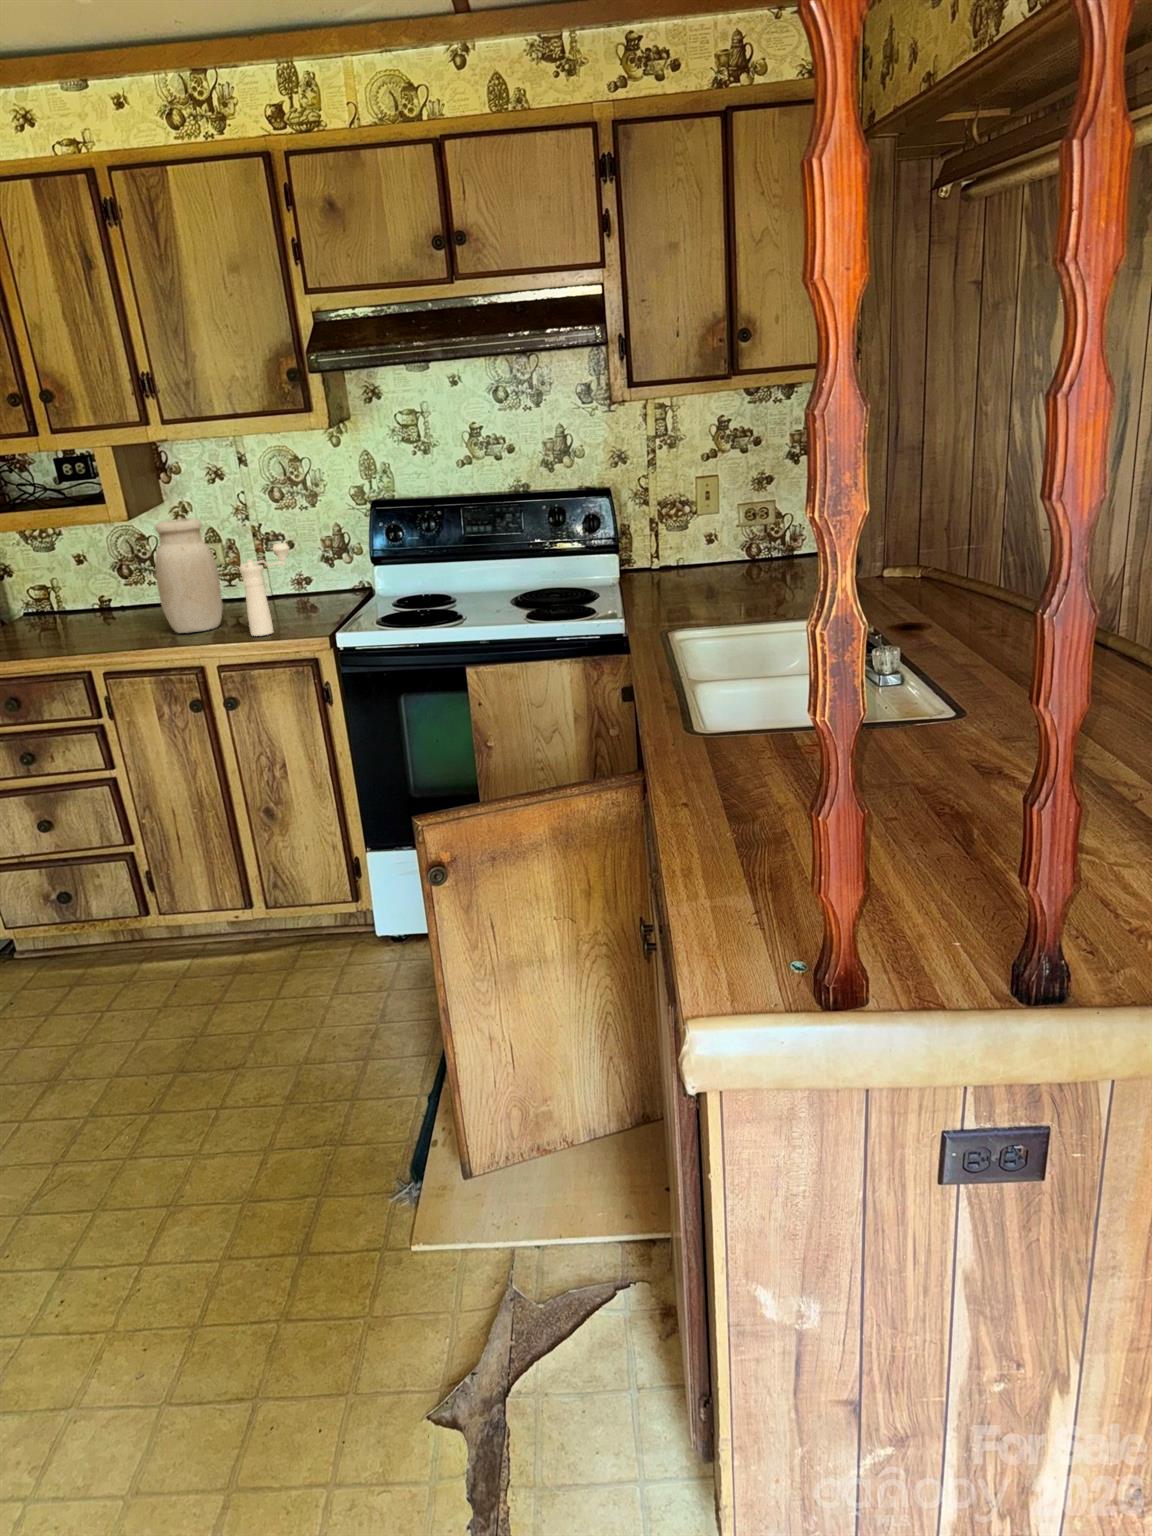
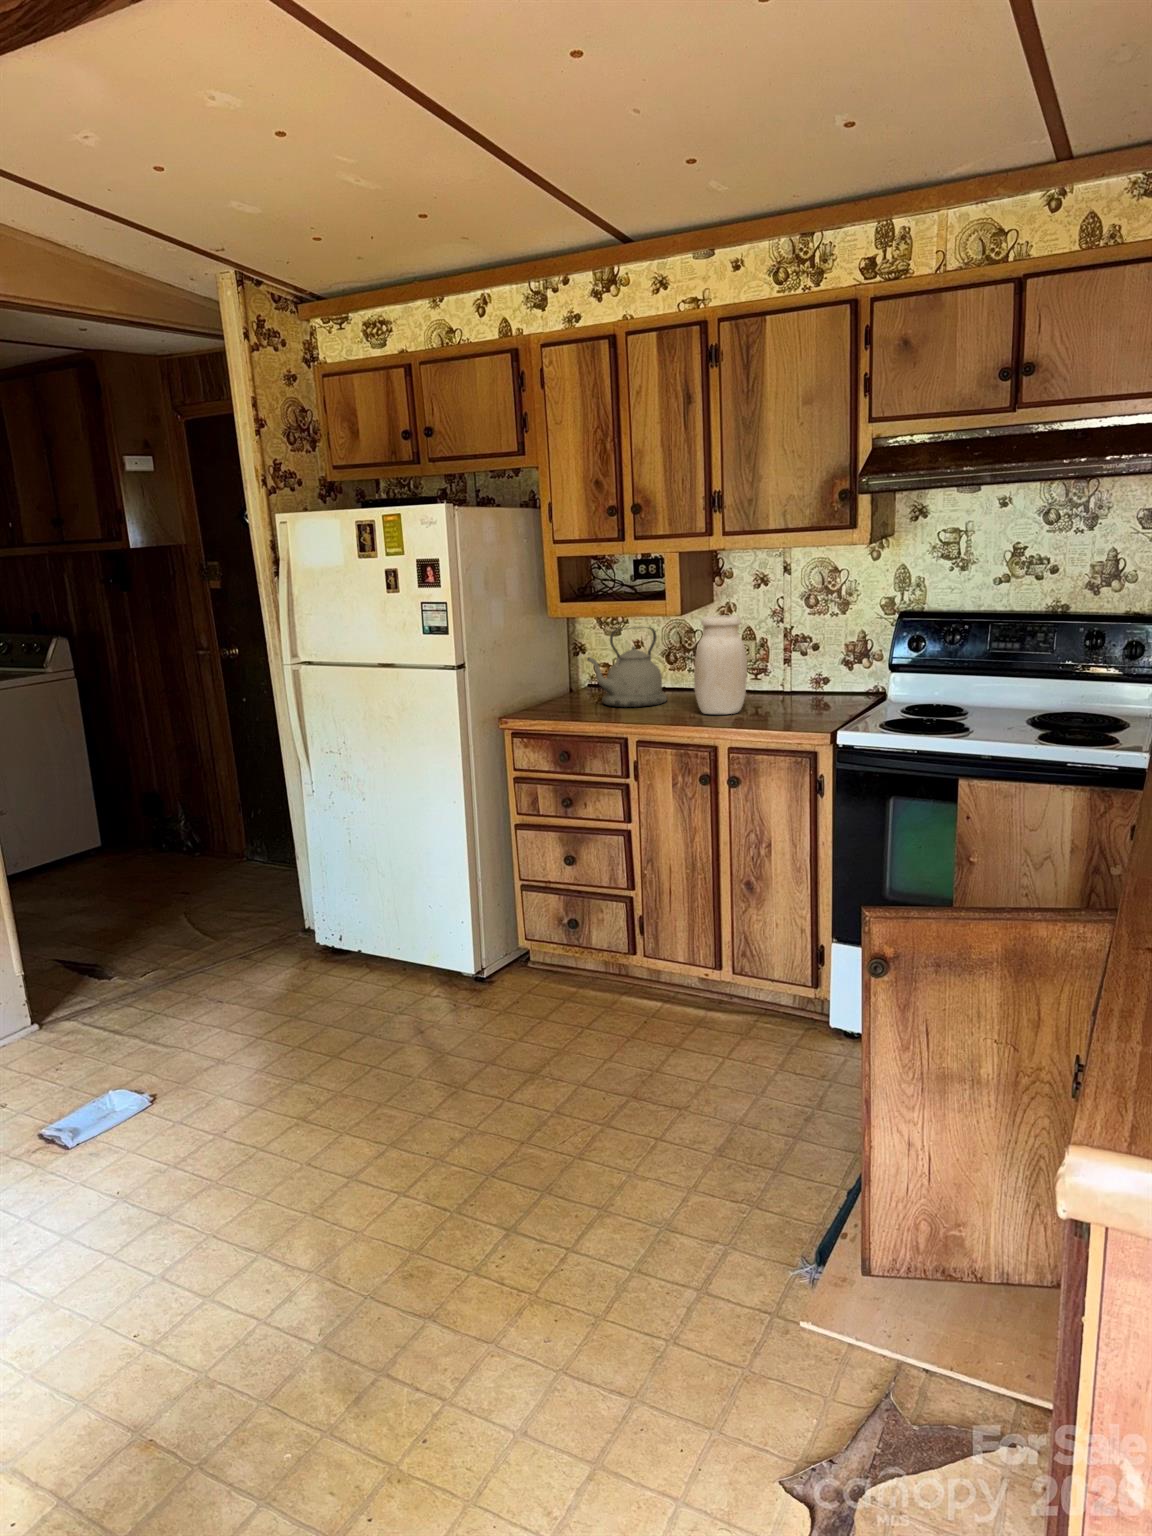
kettle: none [17,540,130,638] -> present [587,628,667,707]
pepper mill: present [239,543,289,636] -> none [764,644,813,725]

